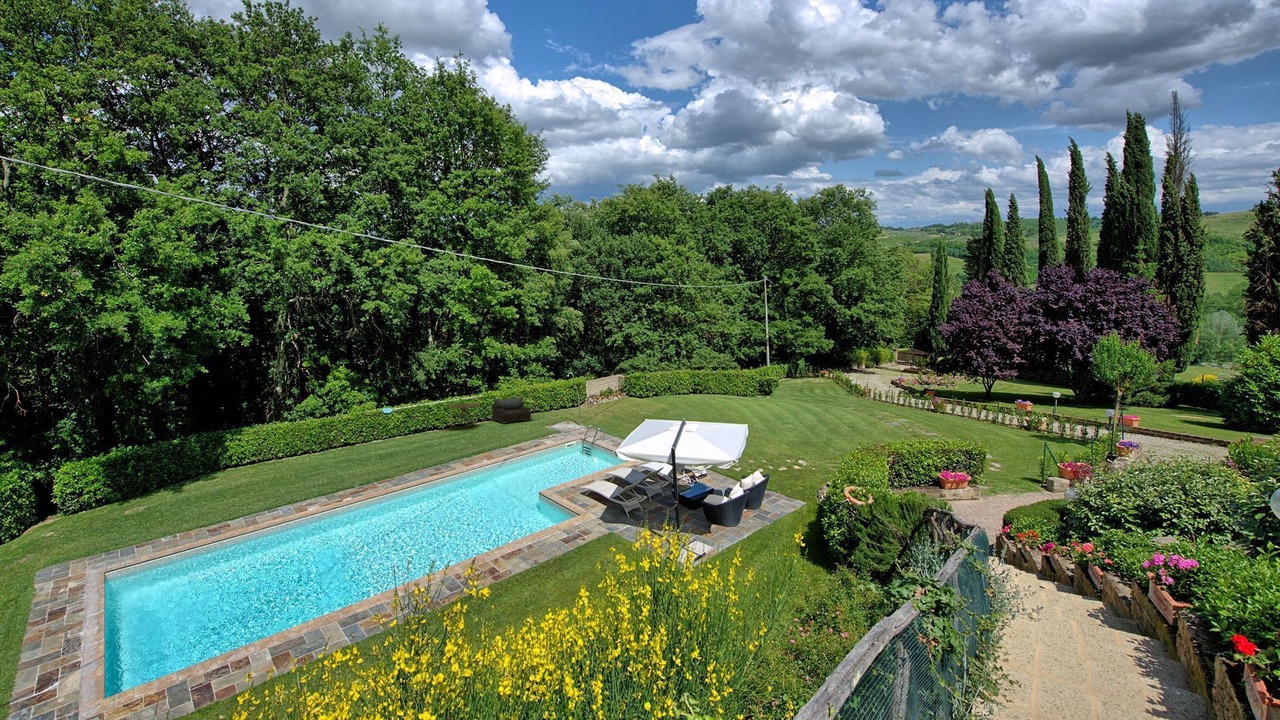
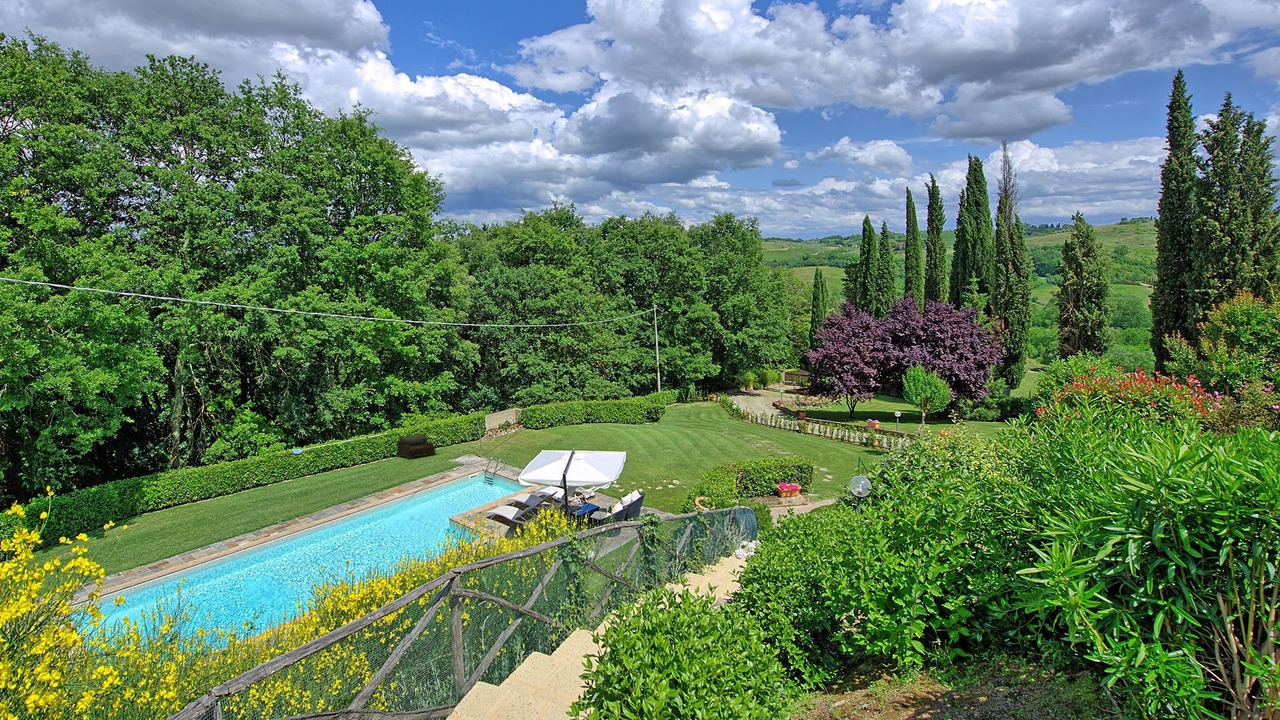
round table: present [448,403,480,426] -> none [355,441,387,465]

